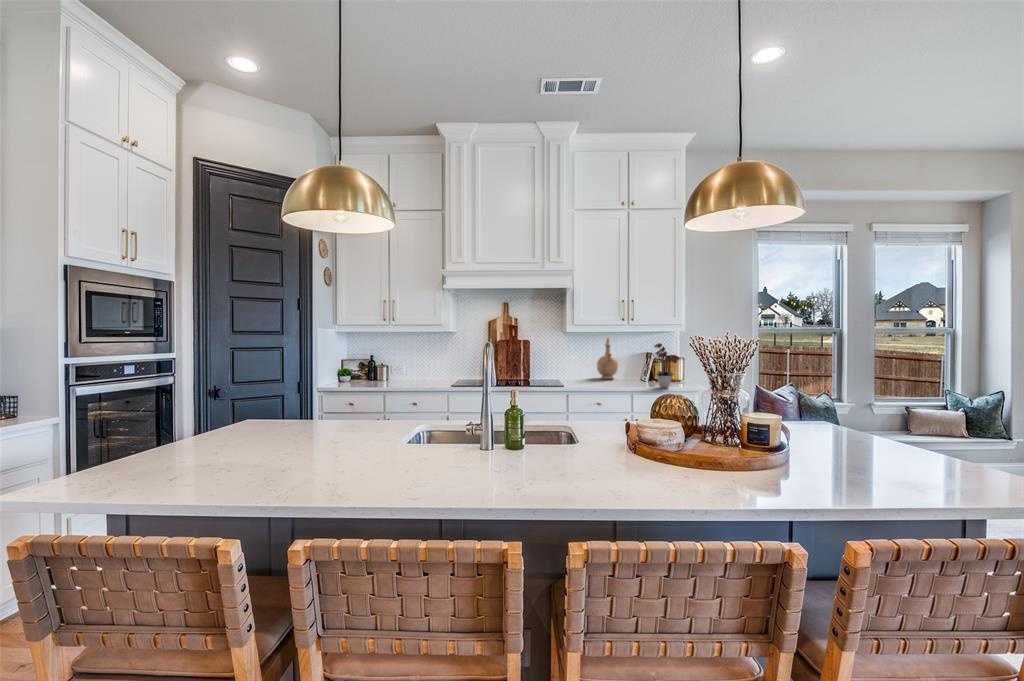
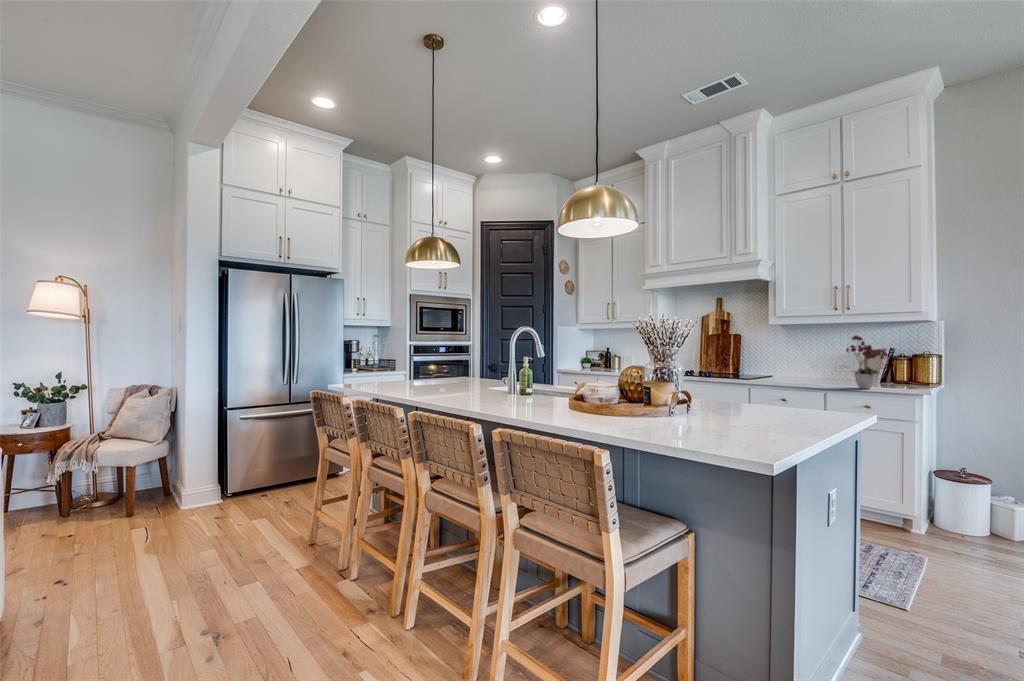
vase: present [597,338,618,379] -> none [817,331,845,378]

